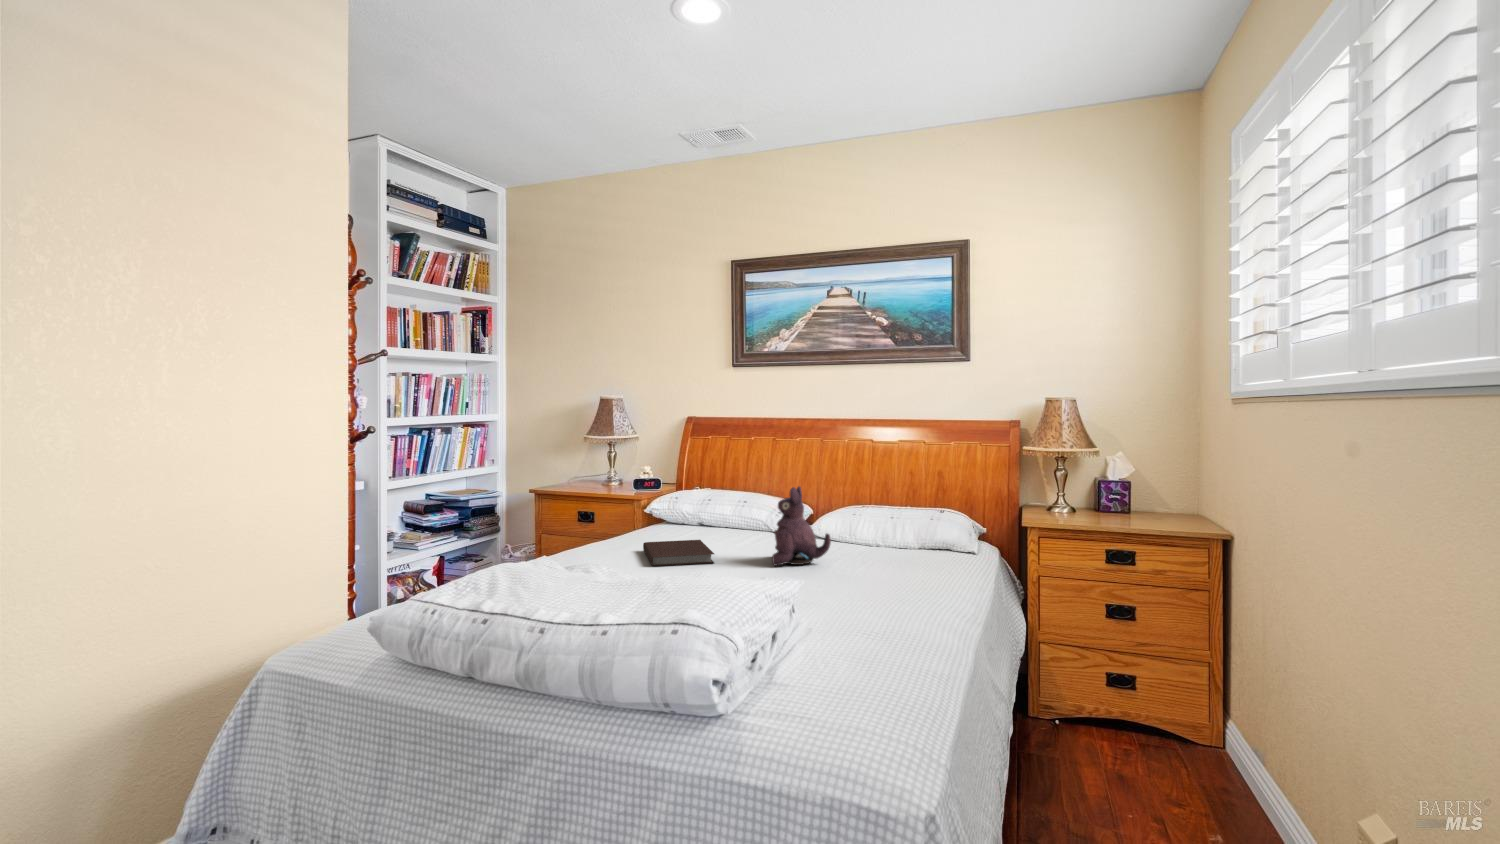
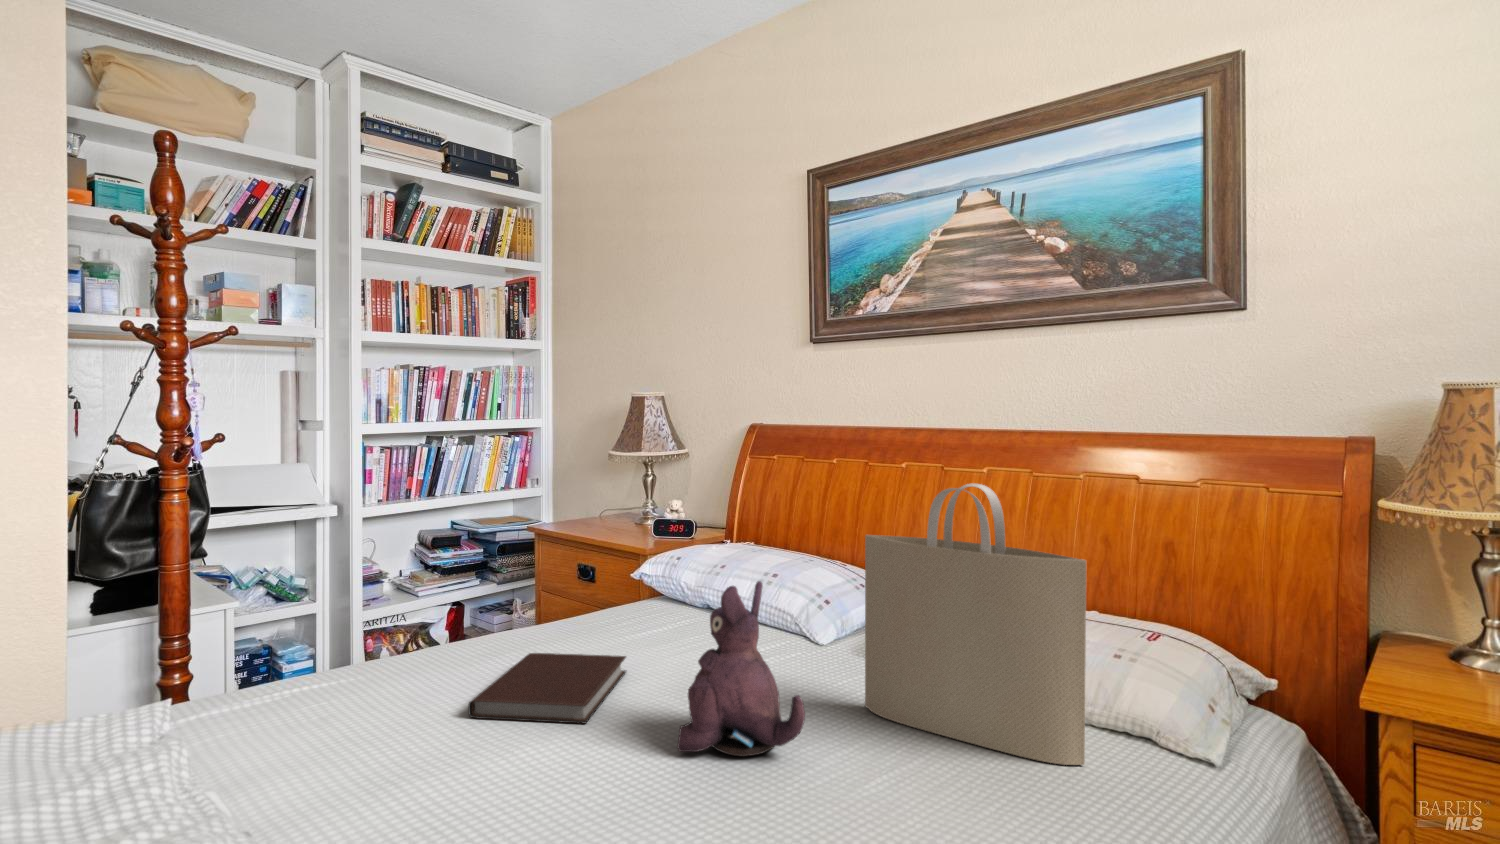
tote bag: none [832,439,936,556] -> present [865,484,1086,765]

